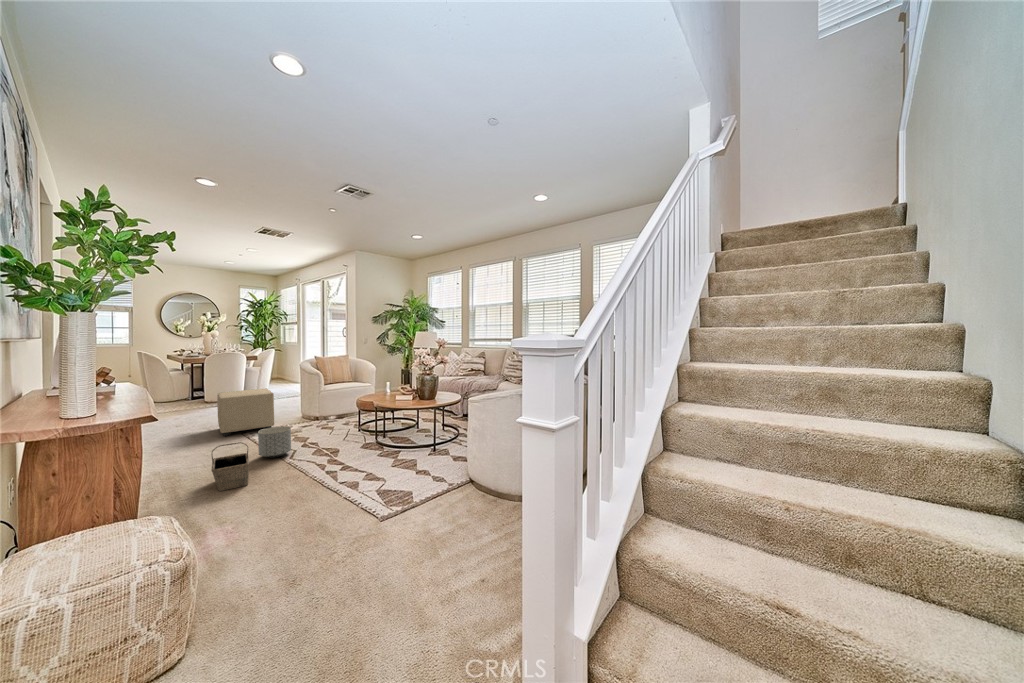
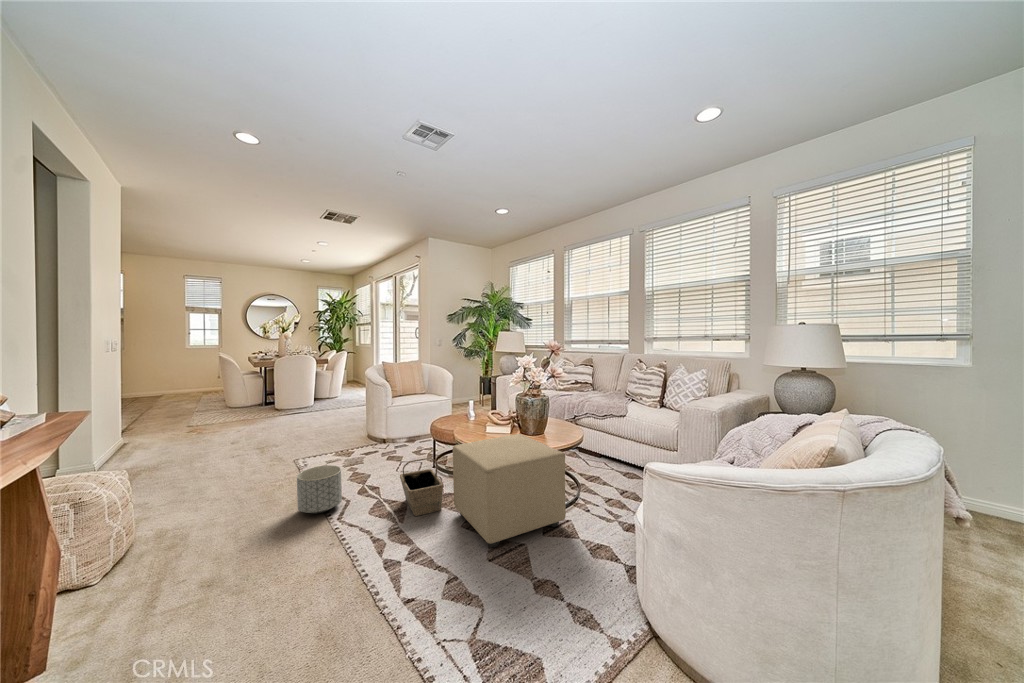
ottoman: present [217,388,274,436] -> present [453,434,566,547]
basket: present [211,442,250,491] -> present [400,458,443,516]

